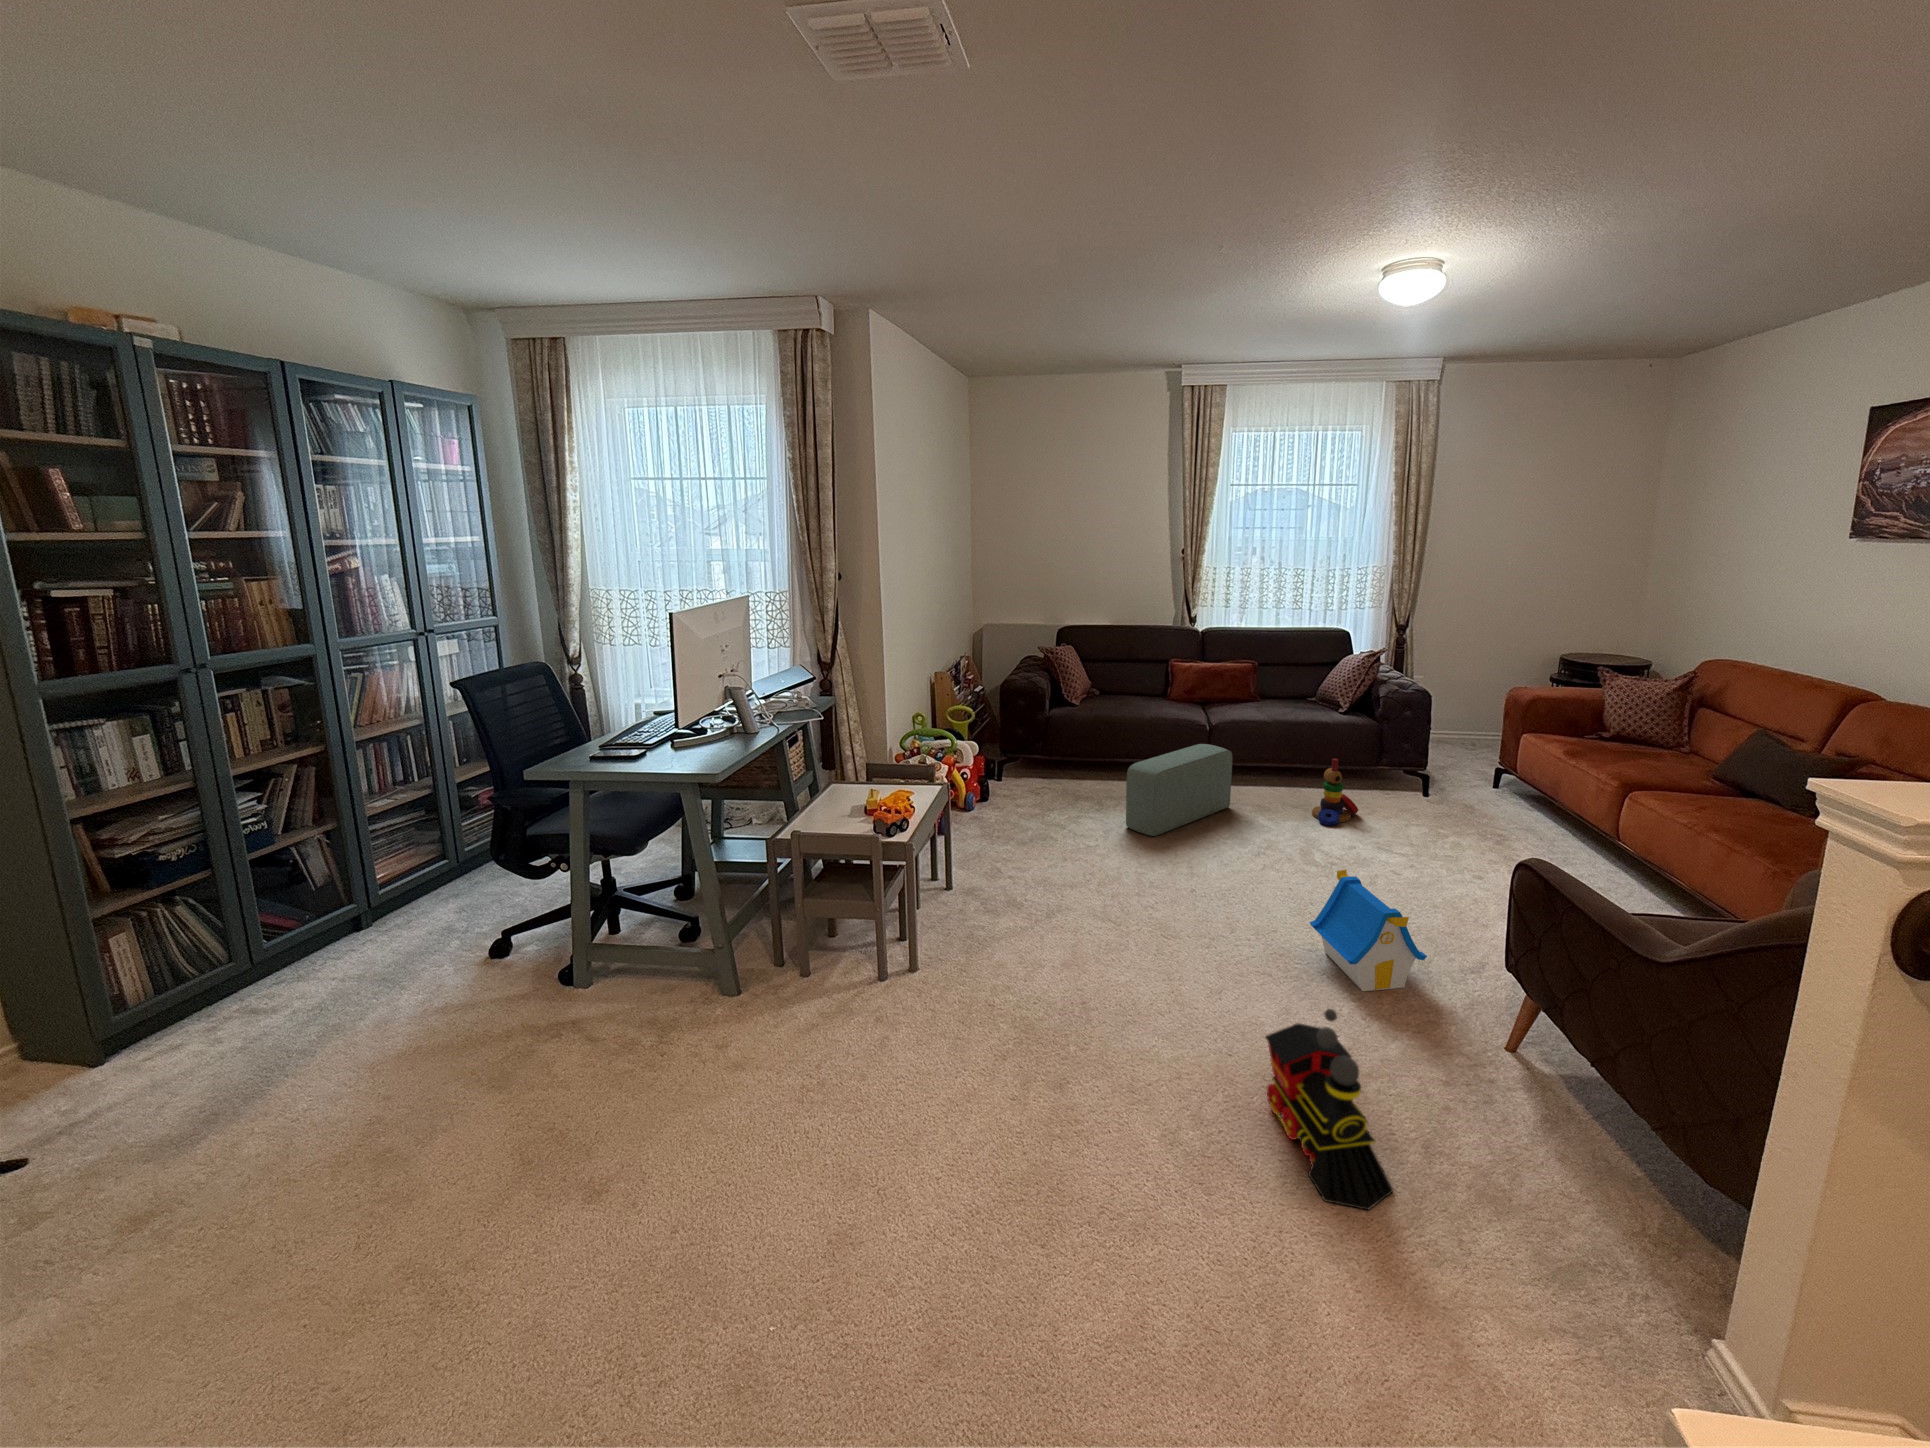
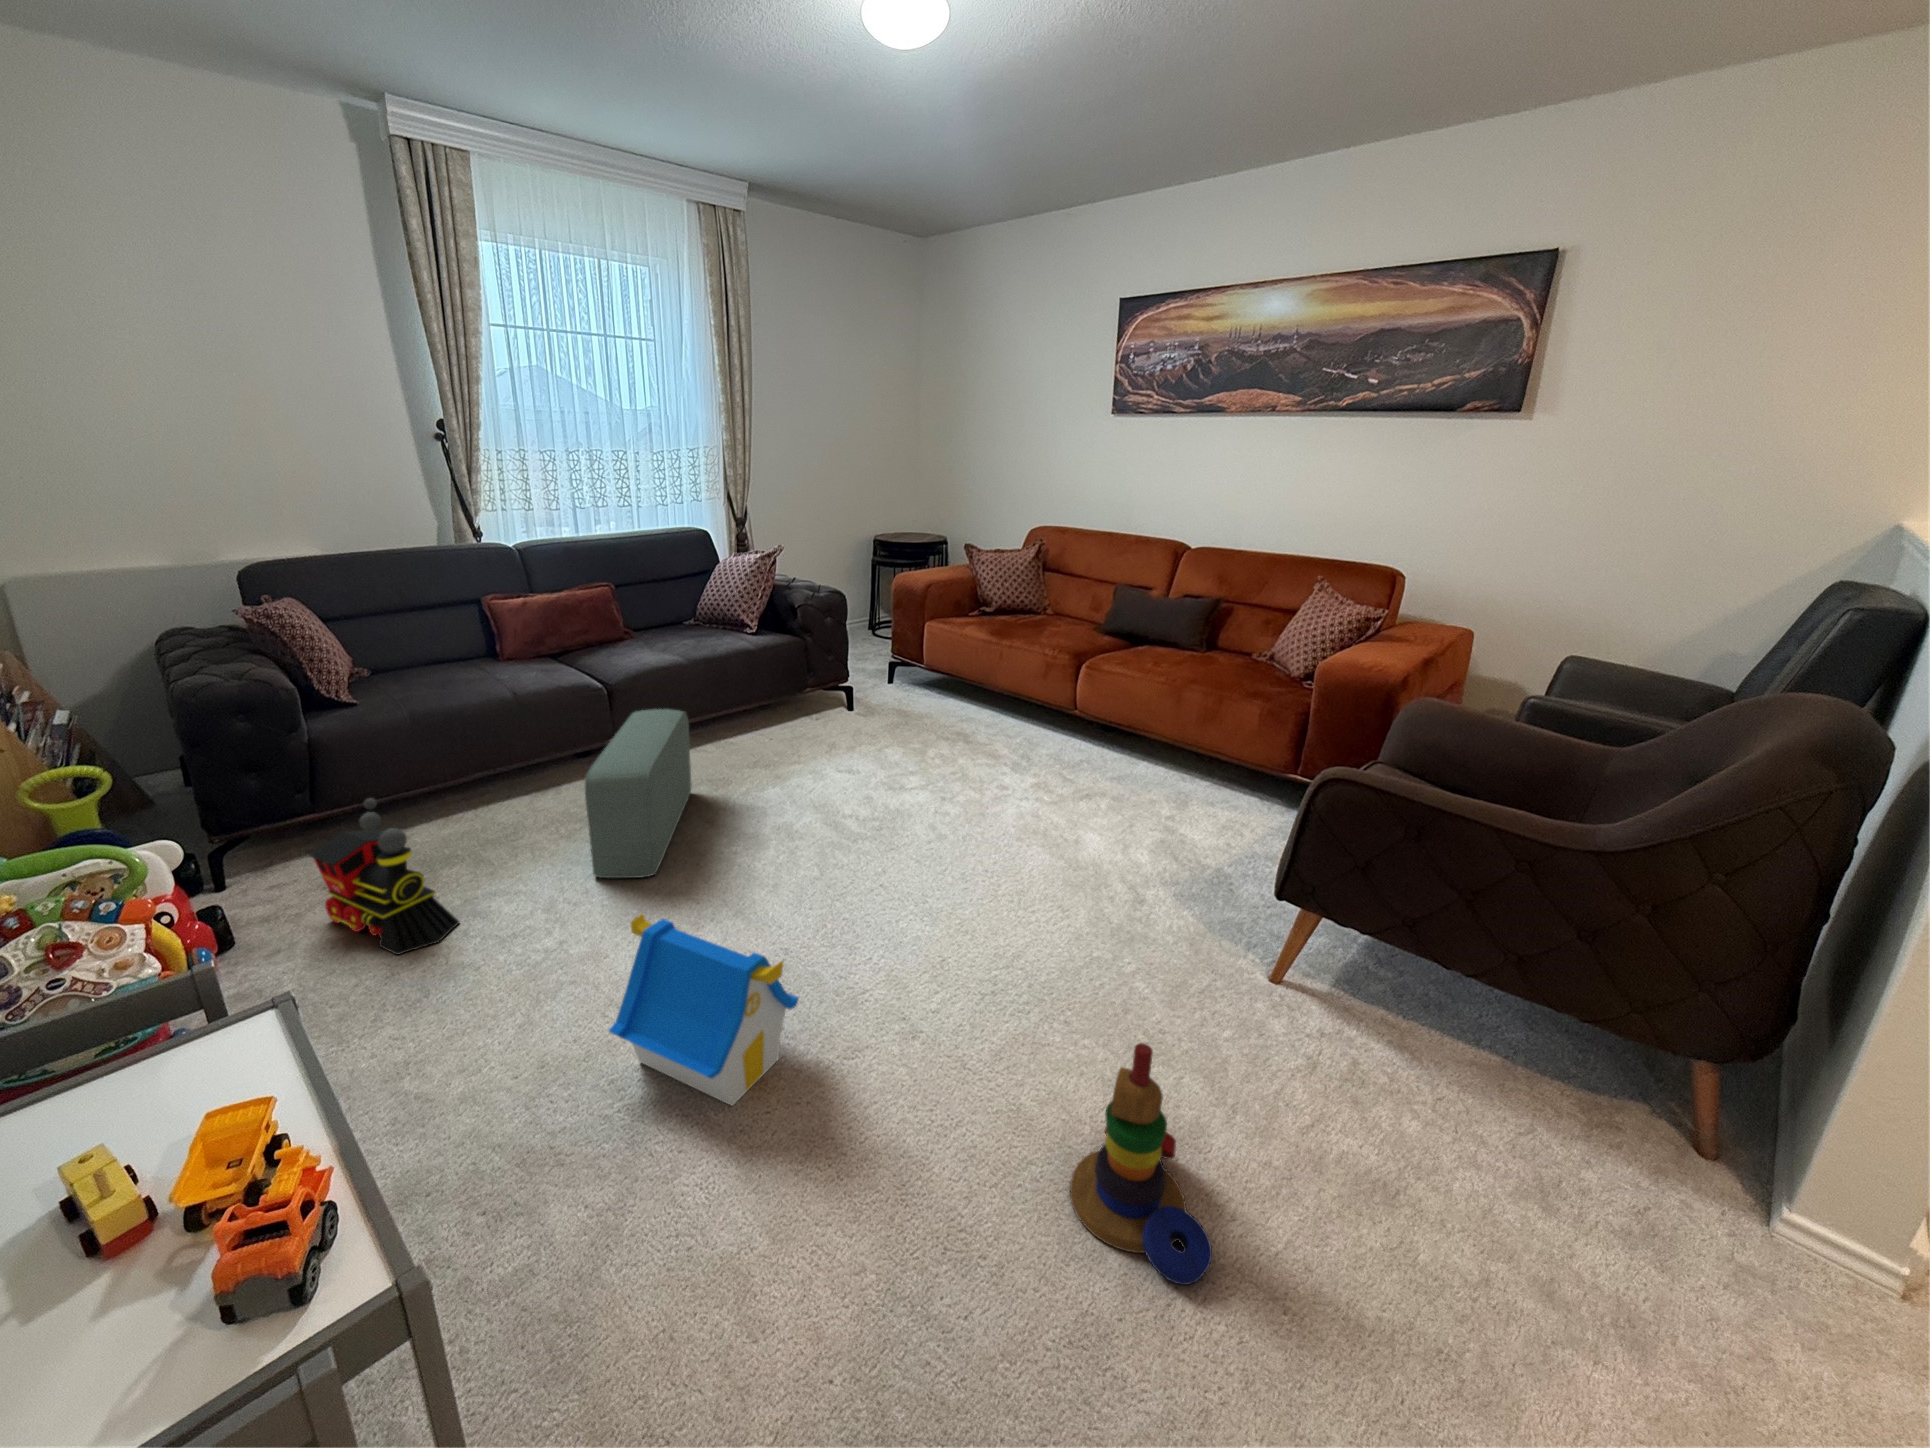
stacking toy: present [1312,759,1358,826] -> present [1070,1043,1212,1285]
toy house: present [1309,870,1427,991] -> present [609,914,799,1106]
toy train: present [1266,1009,1393,1210] -> present [310,798,459,955]

